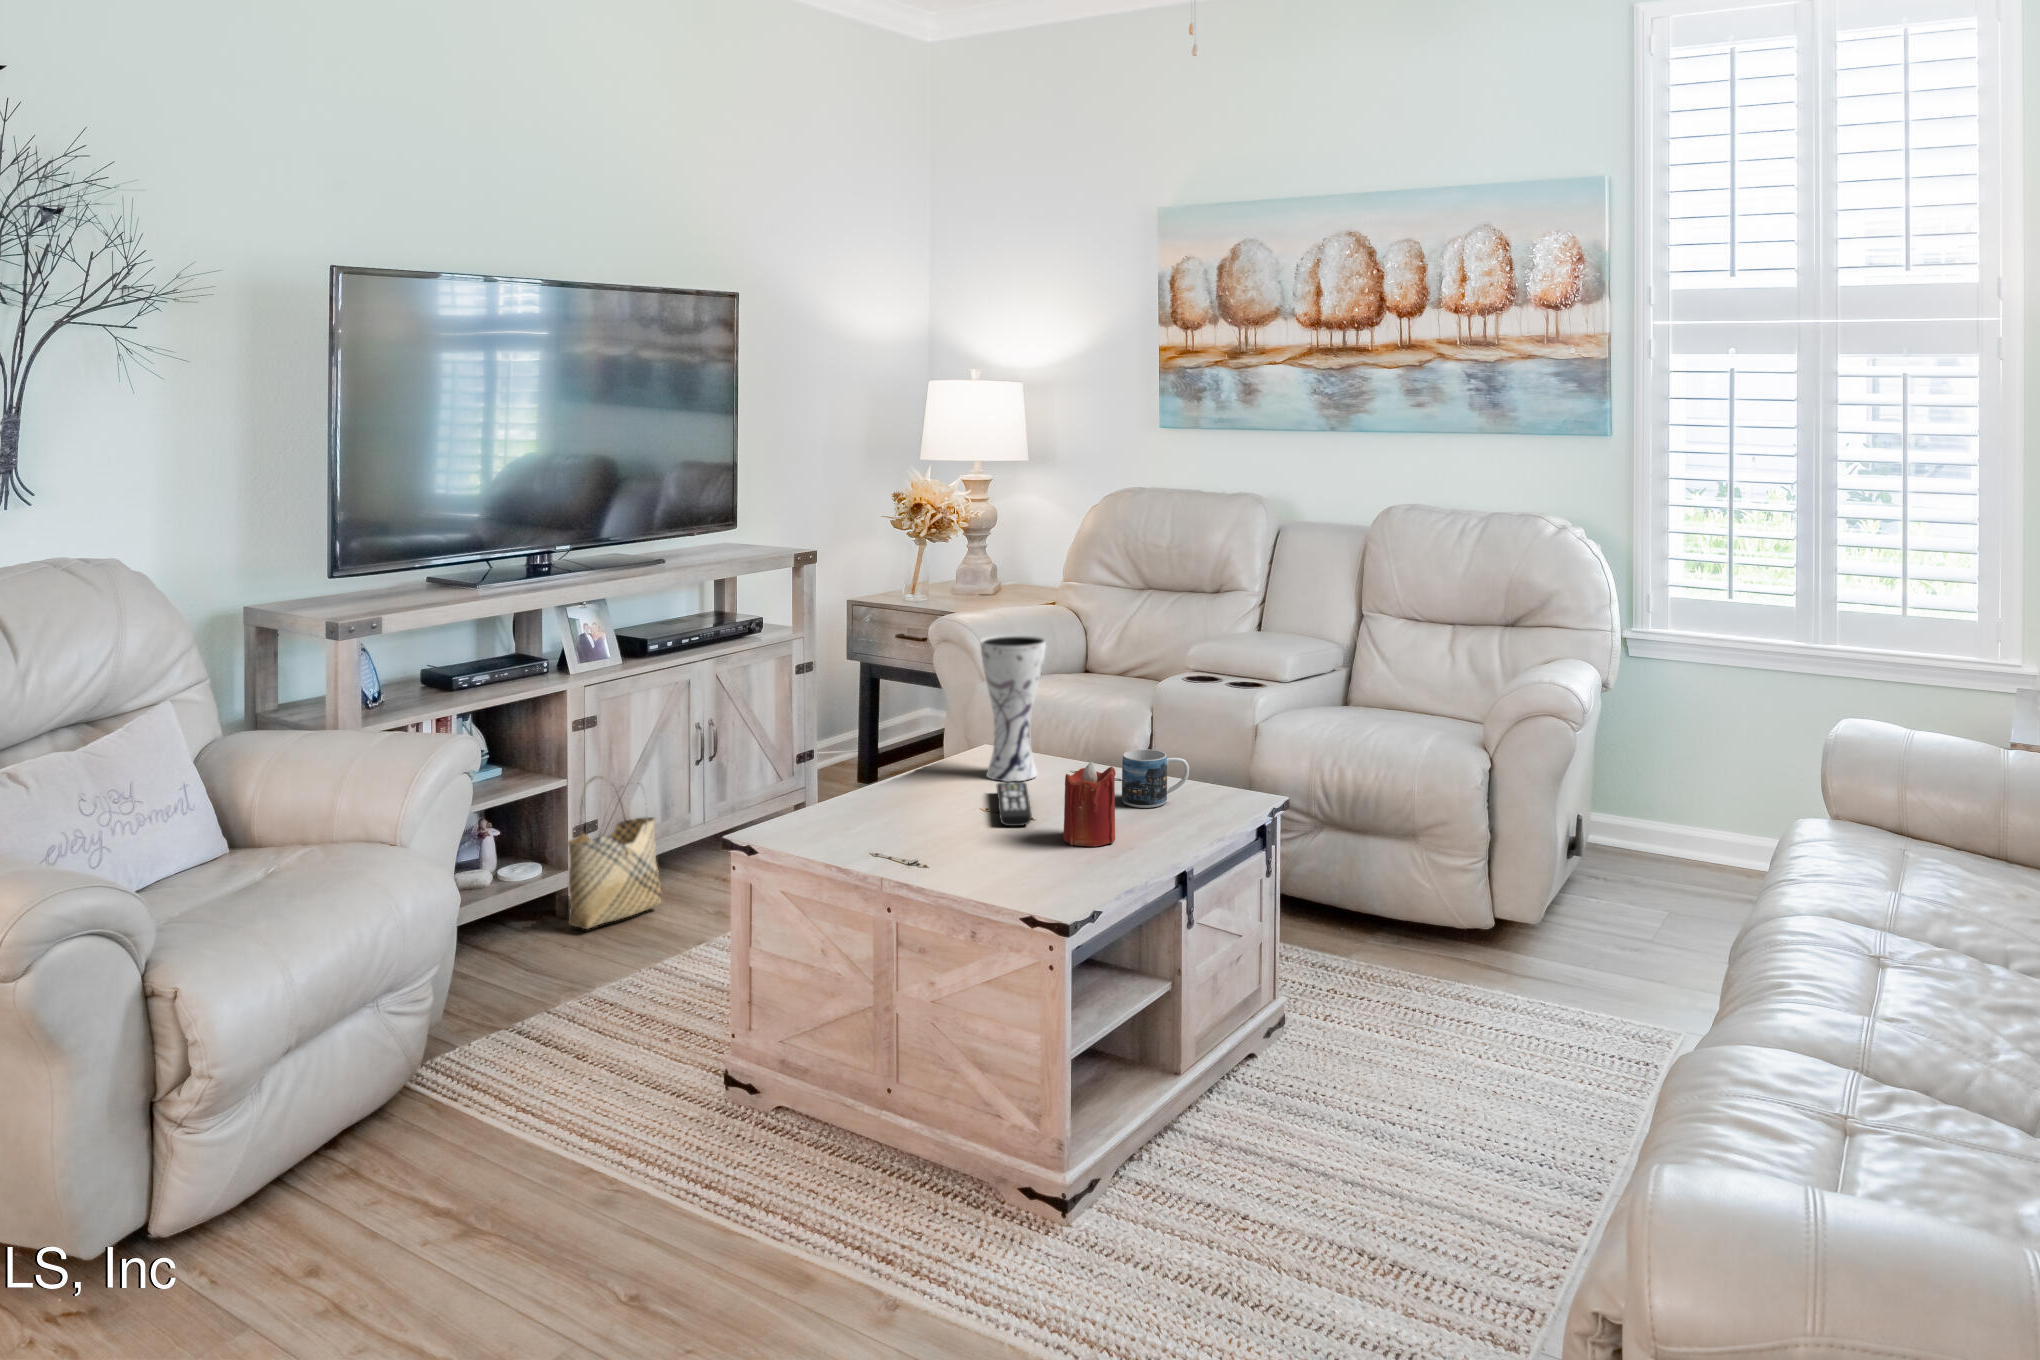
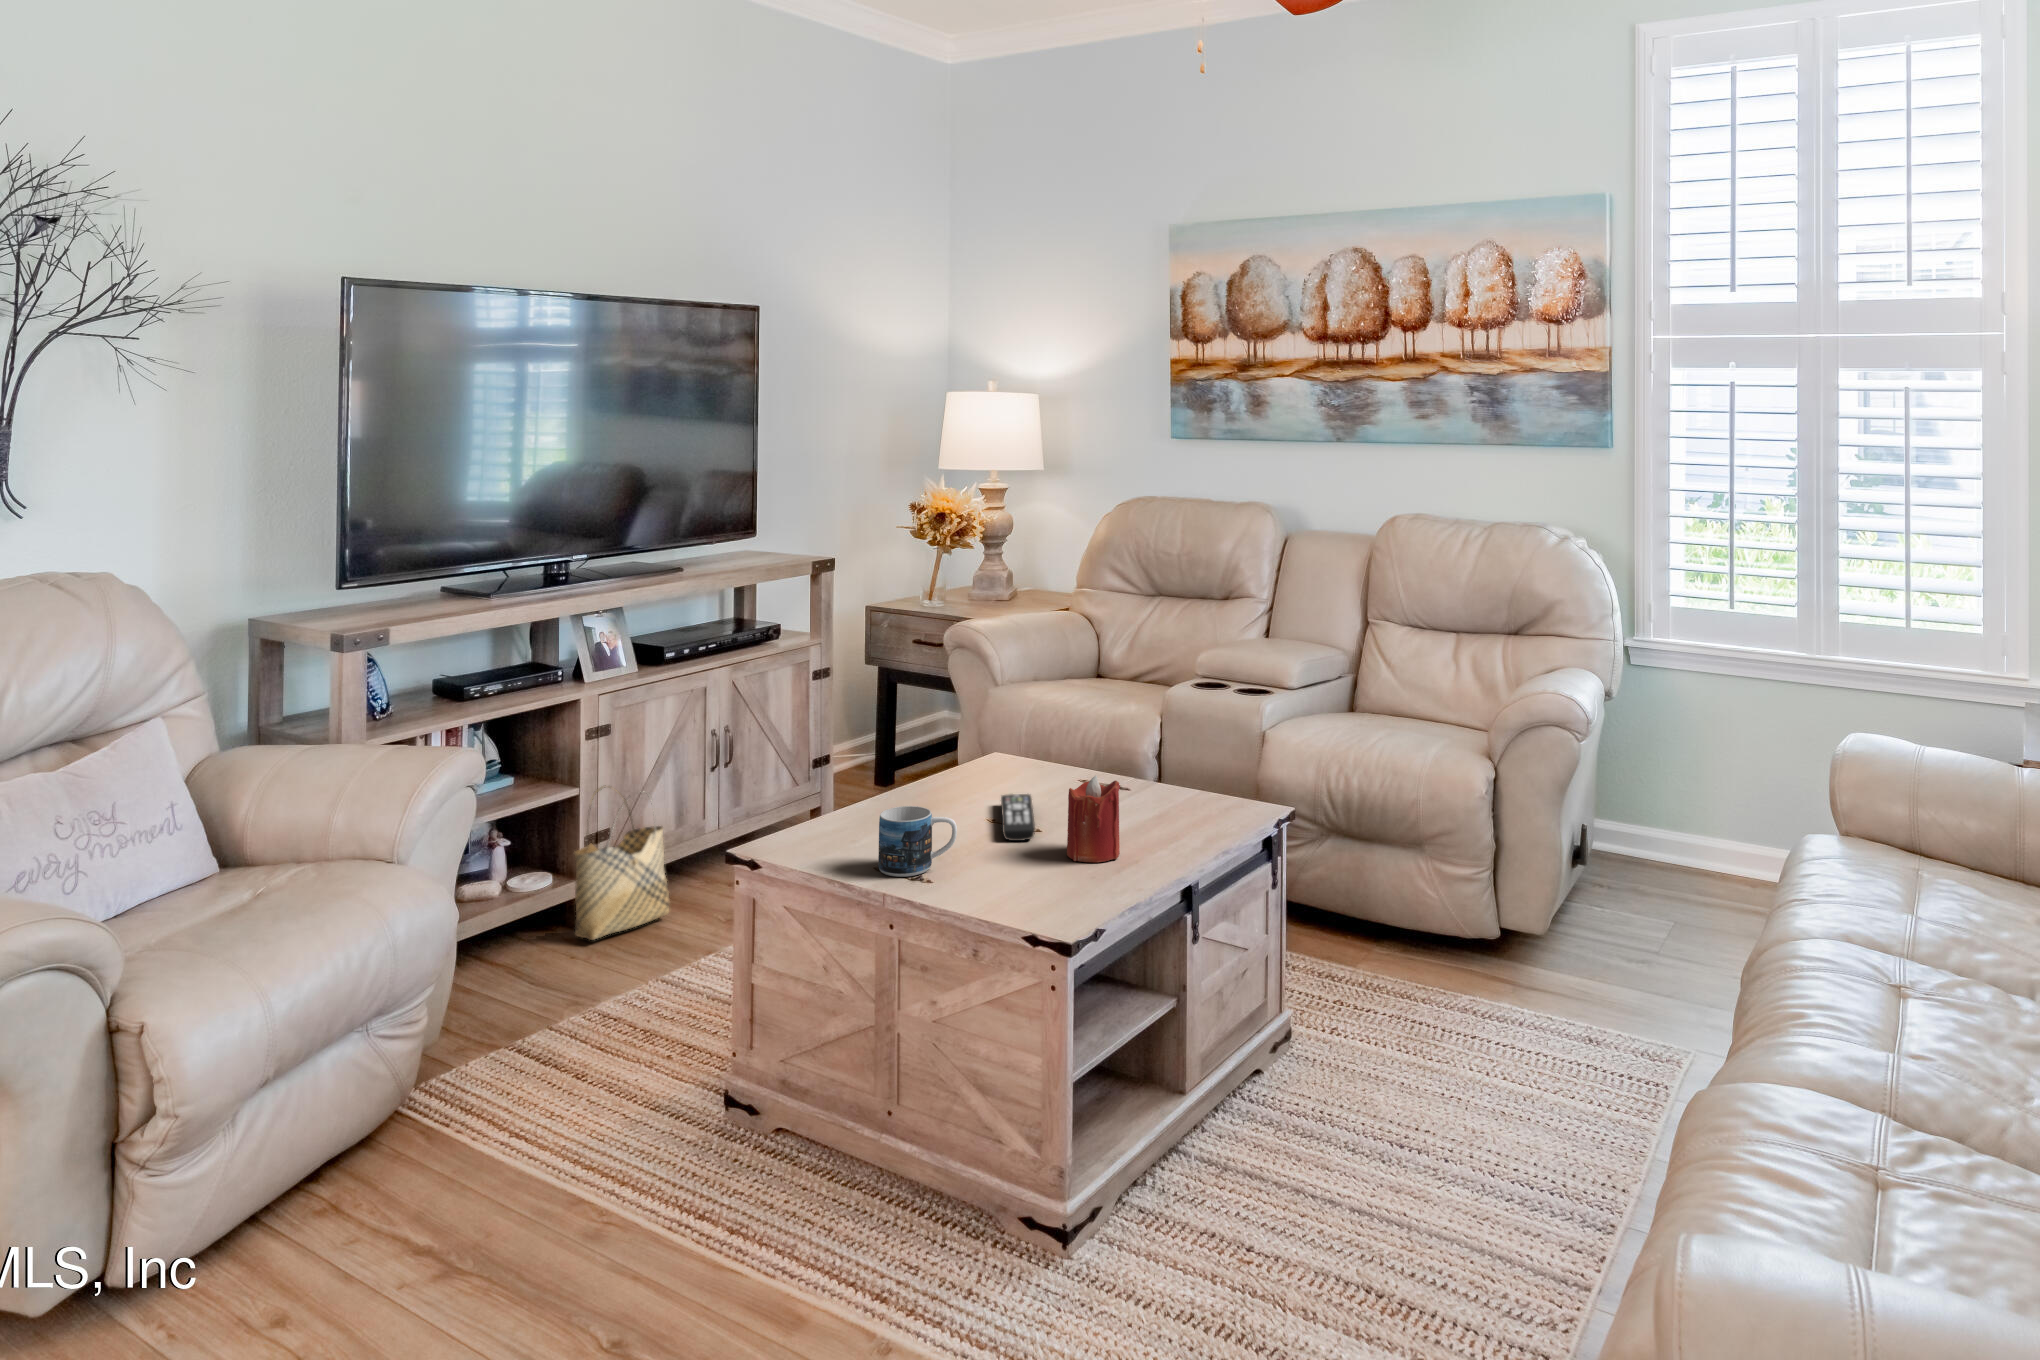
vase: present [980,635,1046,781] -> none [986,645,1052,793]
mug: present [1122,749,1189,808] -> present [878,806,957,877]

